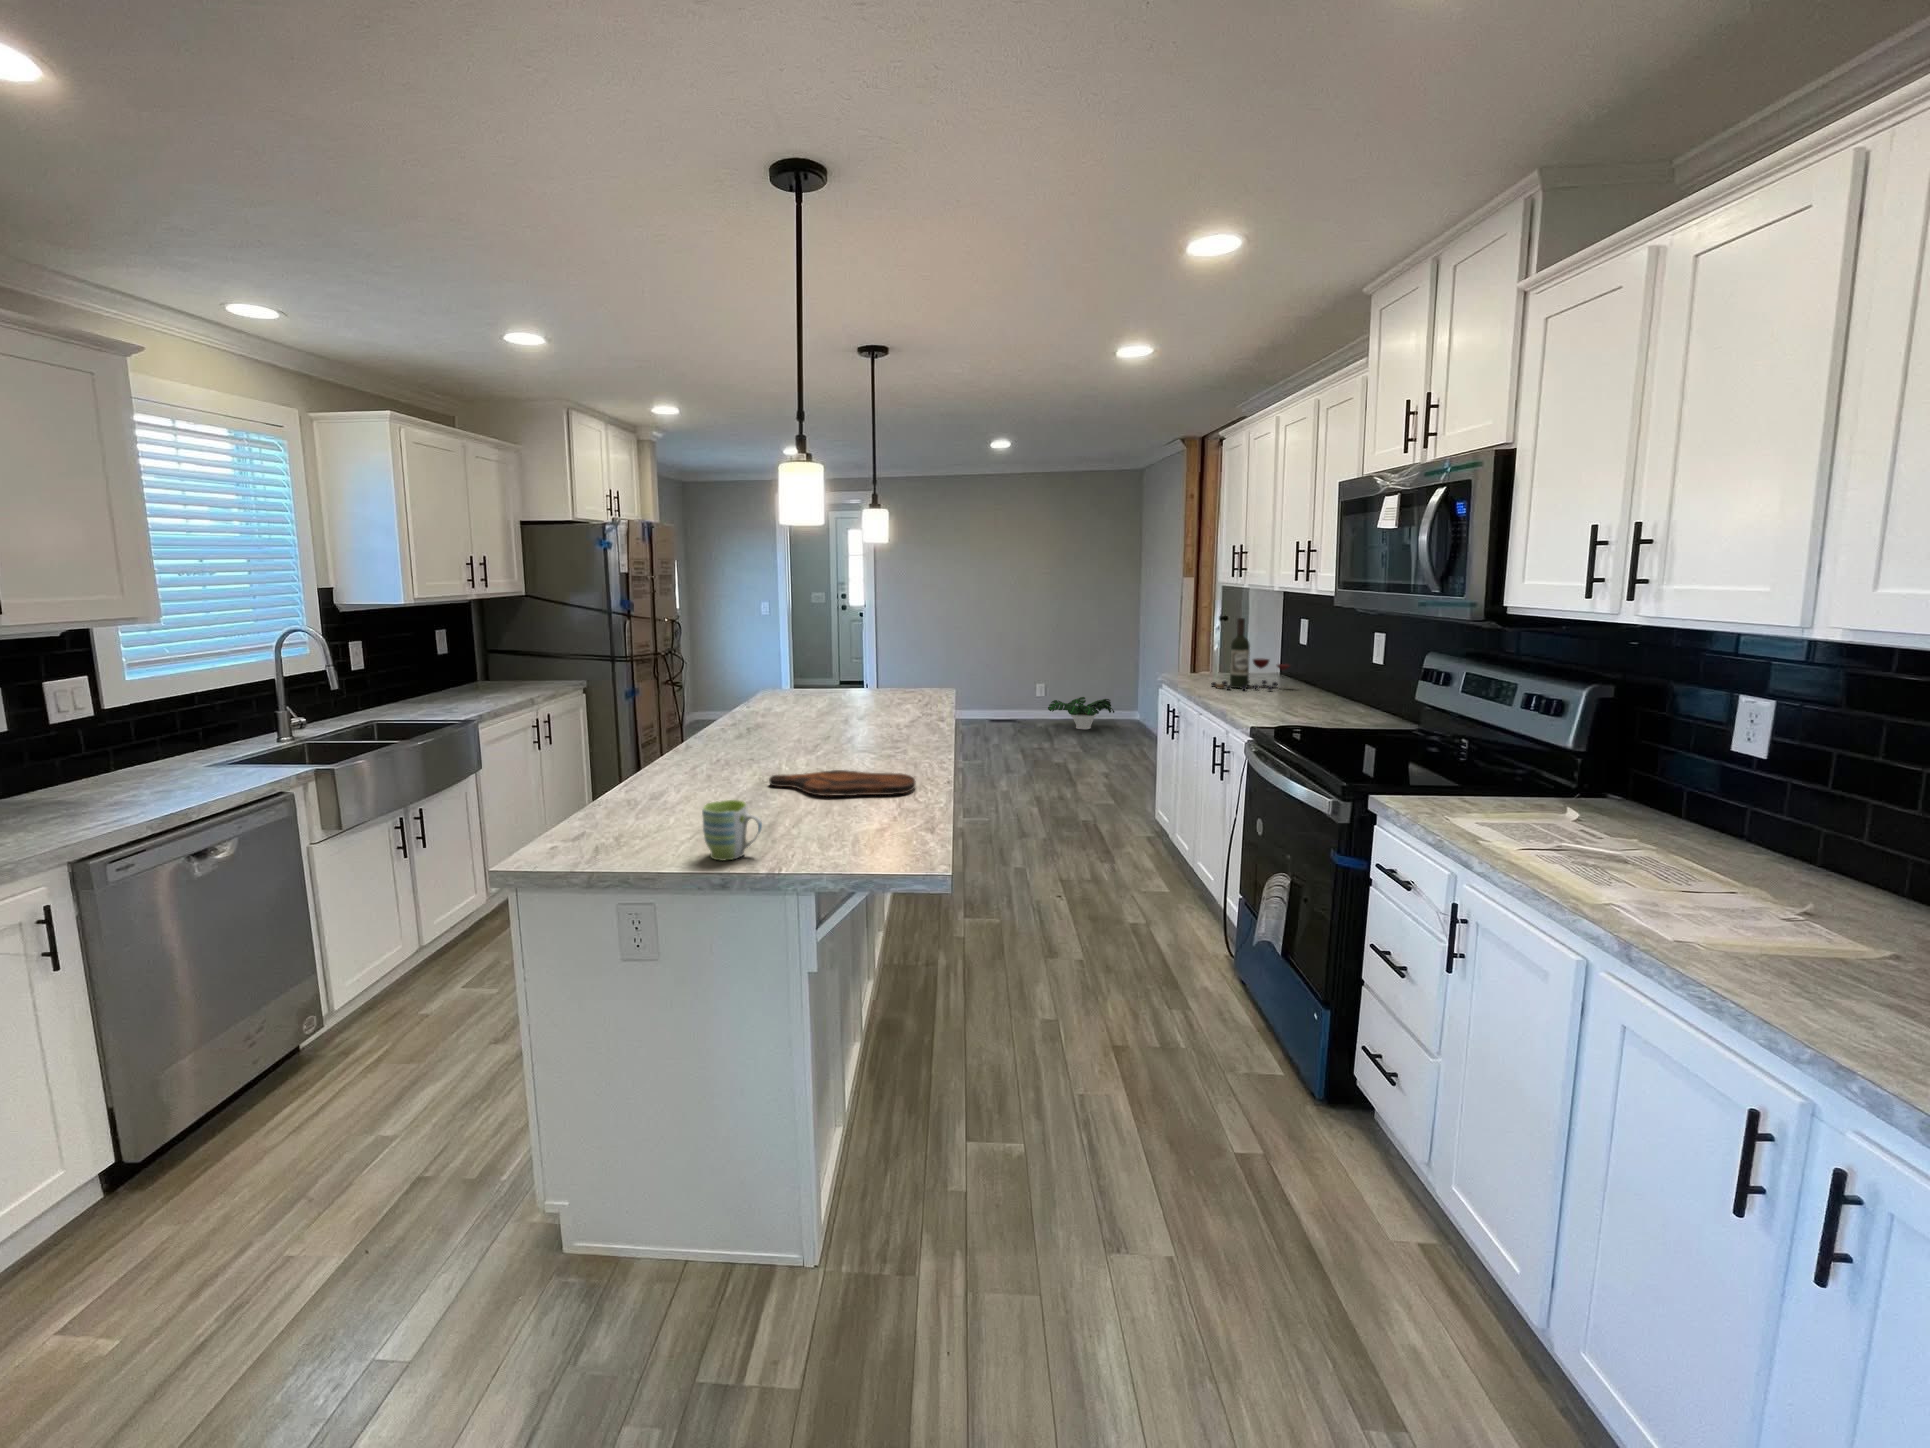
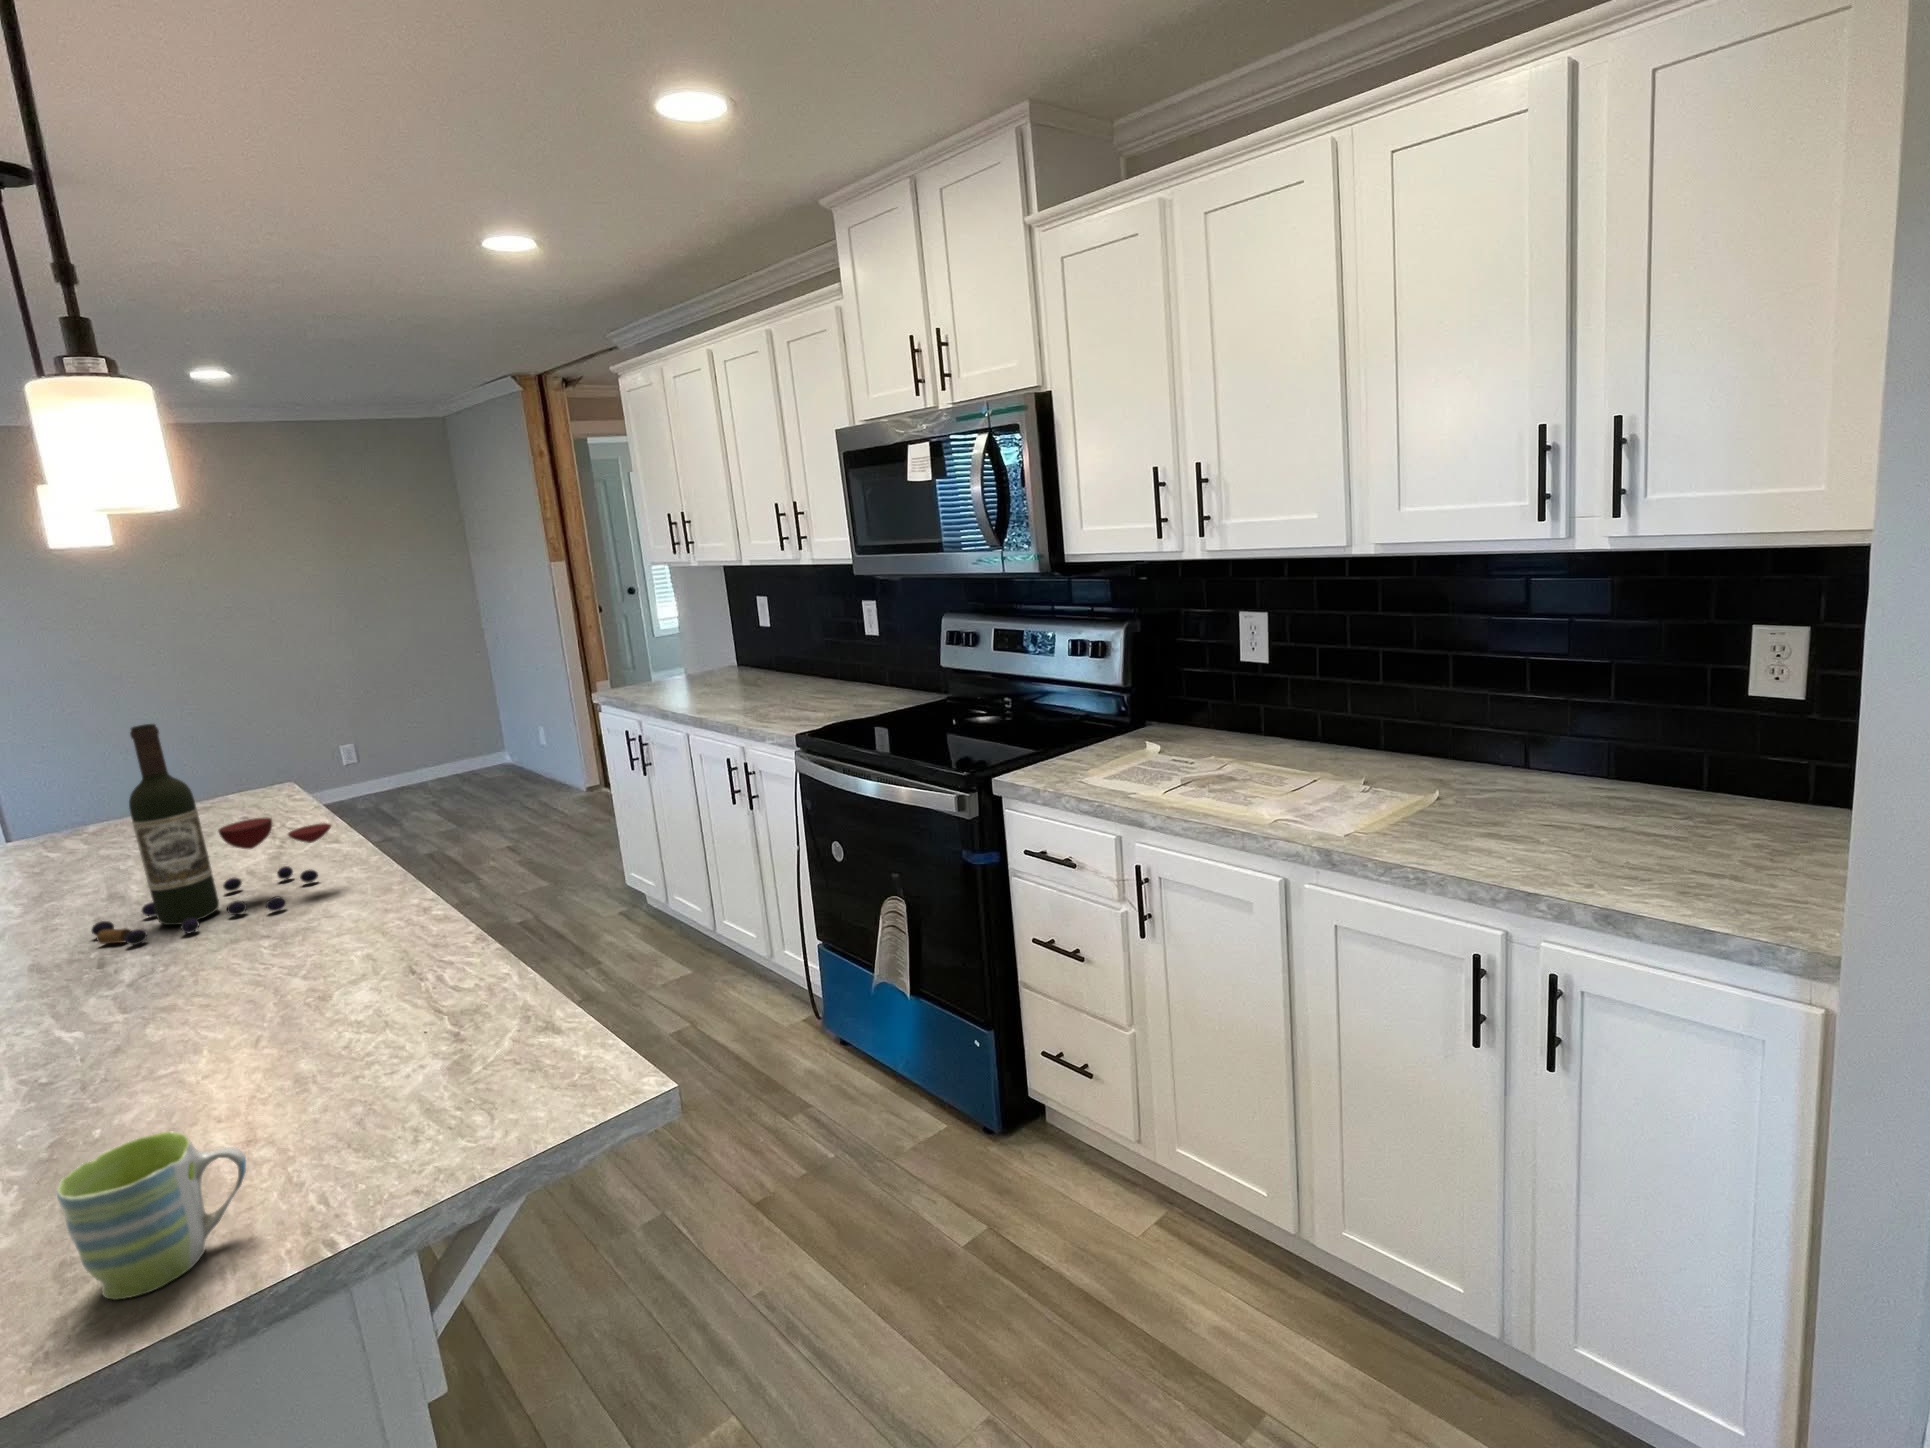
wine bottle: present [1211,618,1290,690] -> present [91,724,331,945]
potted plant: present [1048,697,1114,729] -> none [360,745,475,798]
cutting board: present [769,770,915,796] -> none [61,944,435,1077]

